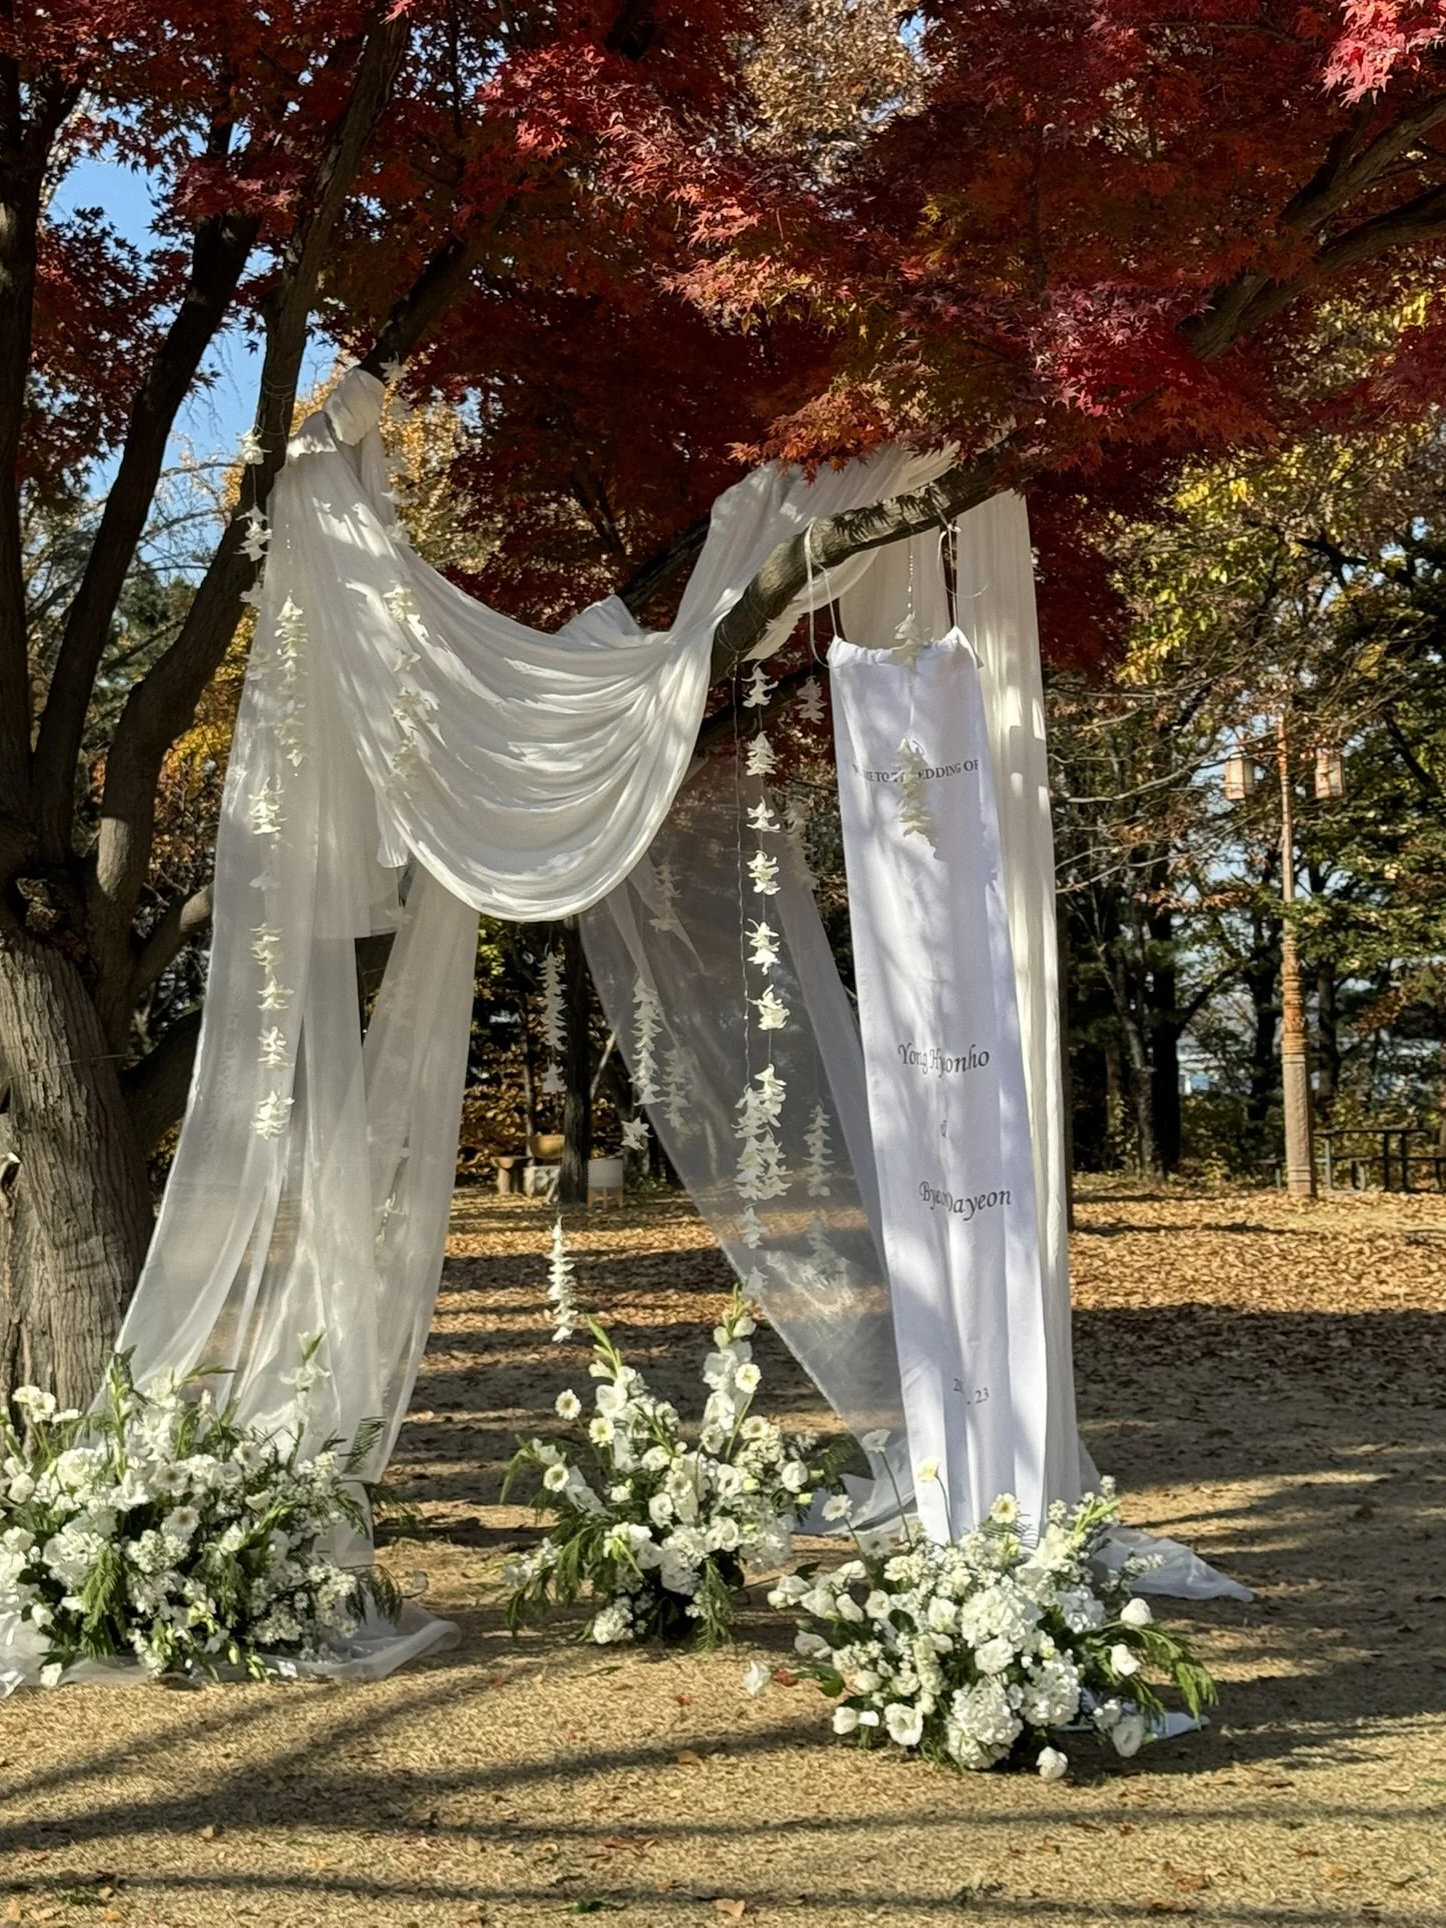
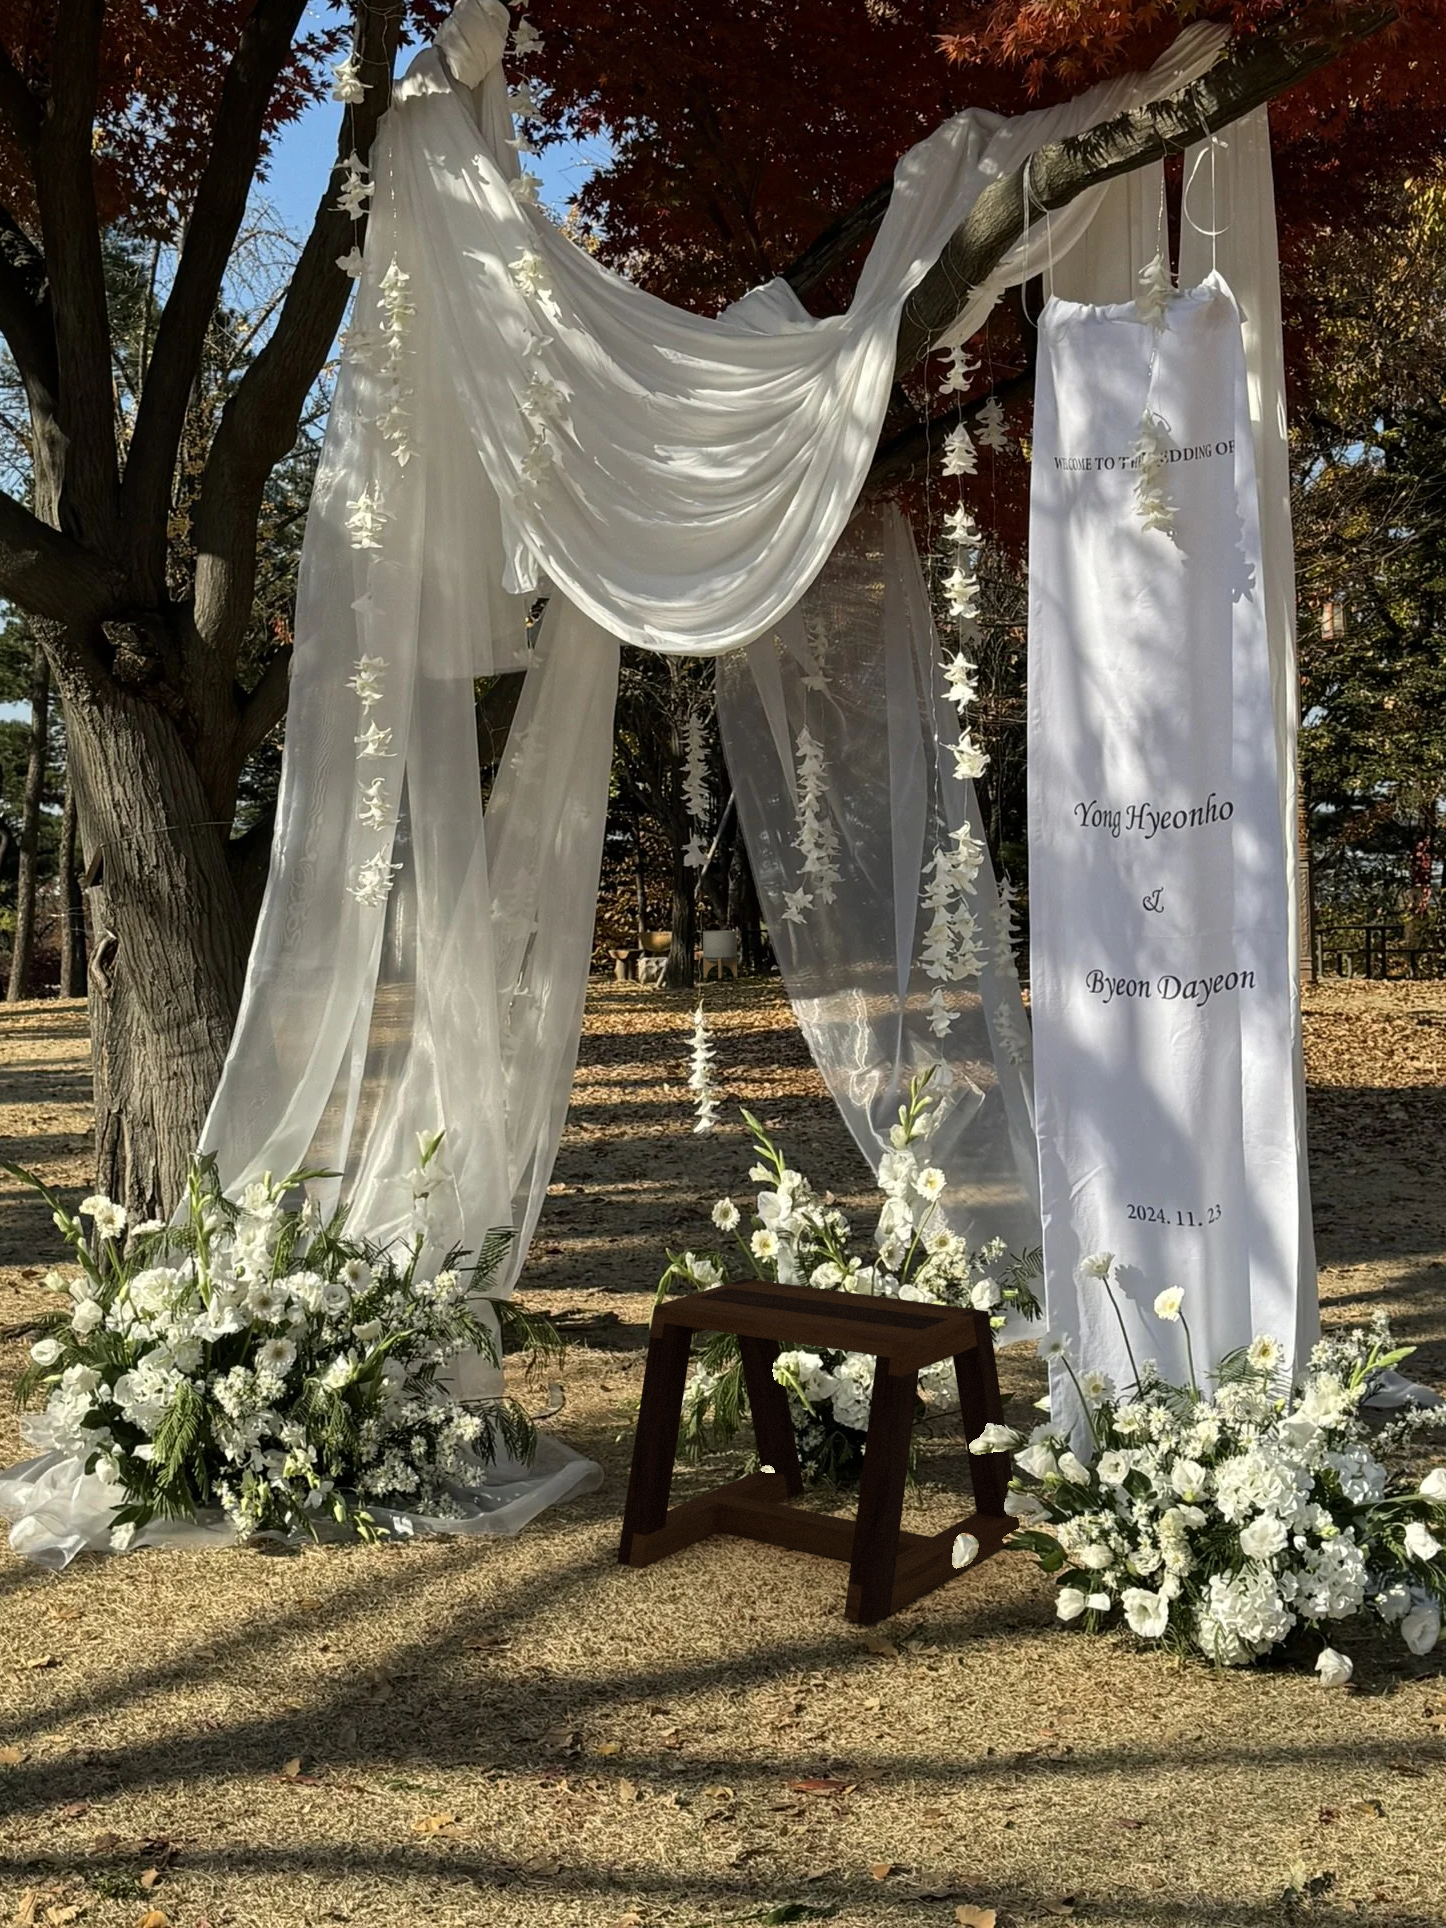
stool: none [471,1460,820,1743] -> present [617,1279,1020,1625]

